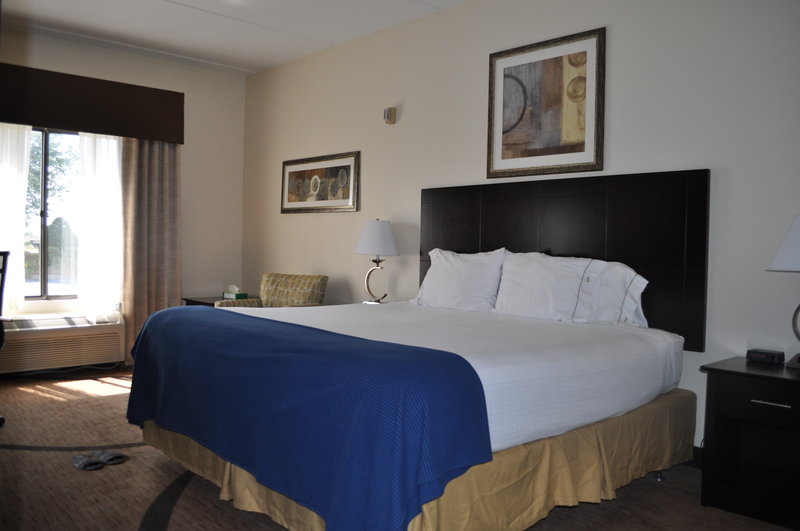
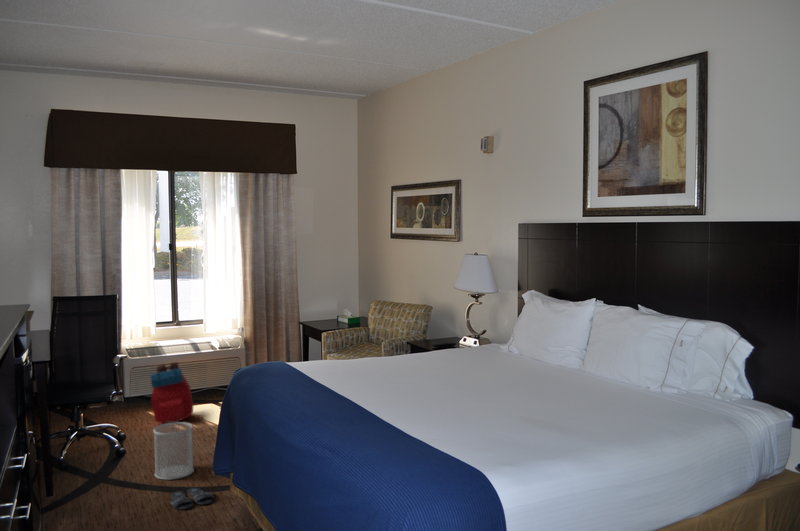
backpack: none [24,333,74,399] -> present [150,362,193,423]
wastebasket: none [44,385,91,446] -> present [153,422,194,480]

